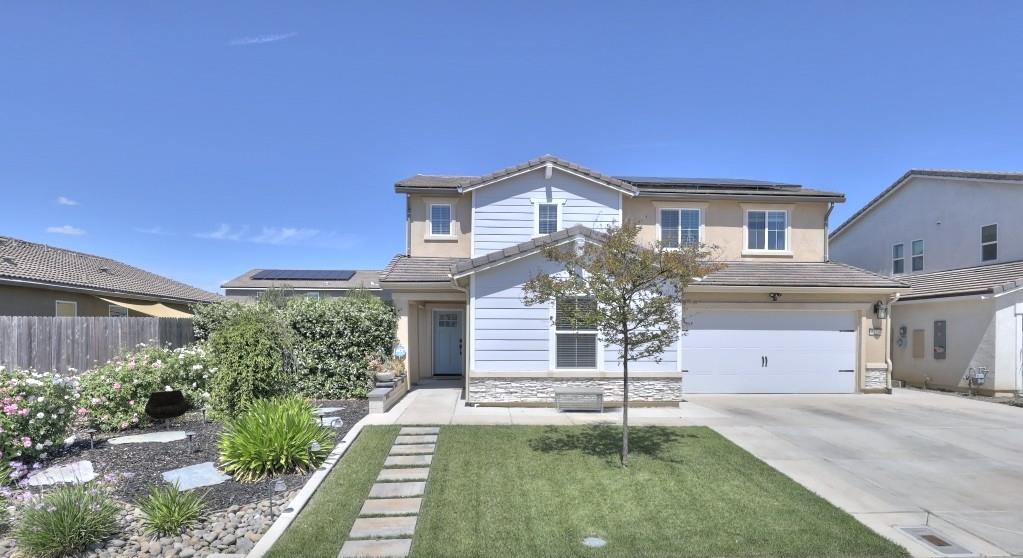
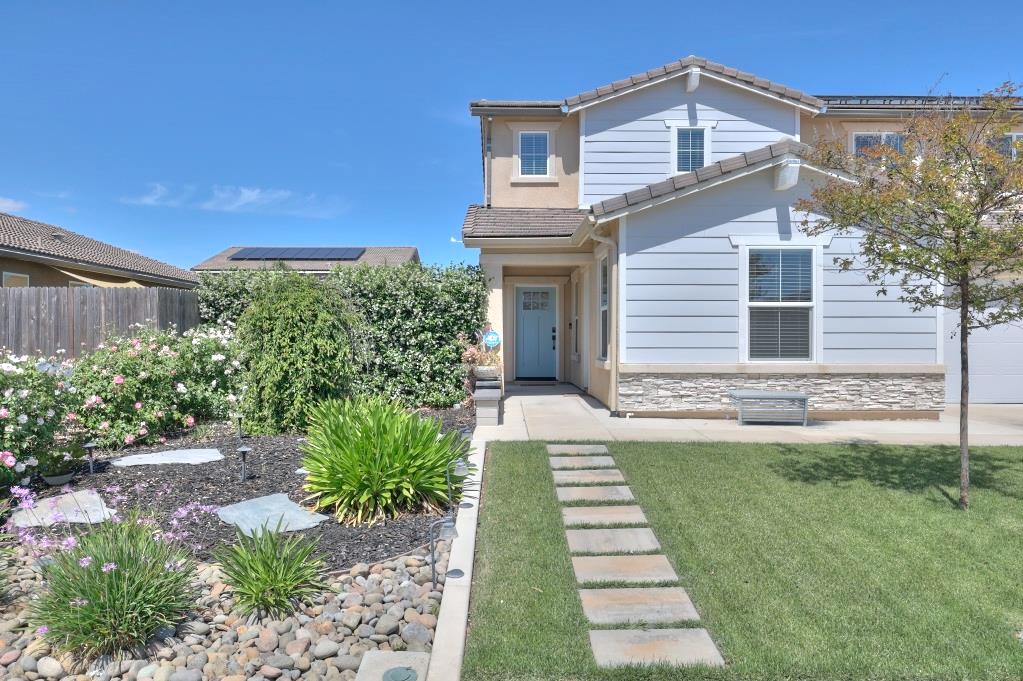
lounge chair: present [144,390,191,430] -> none [155,388,221,445]
potted plant: none [52,431,88,459] -> present [32,443,86,485]

